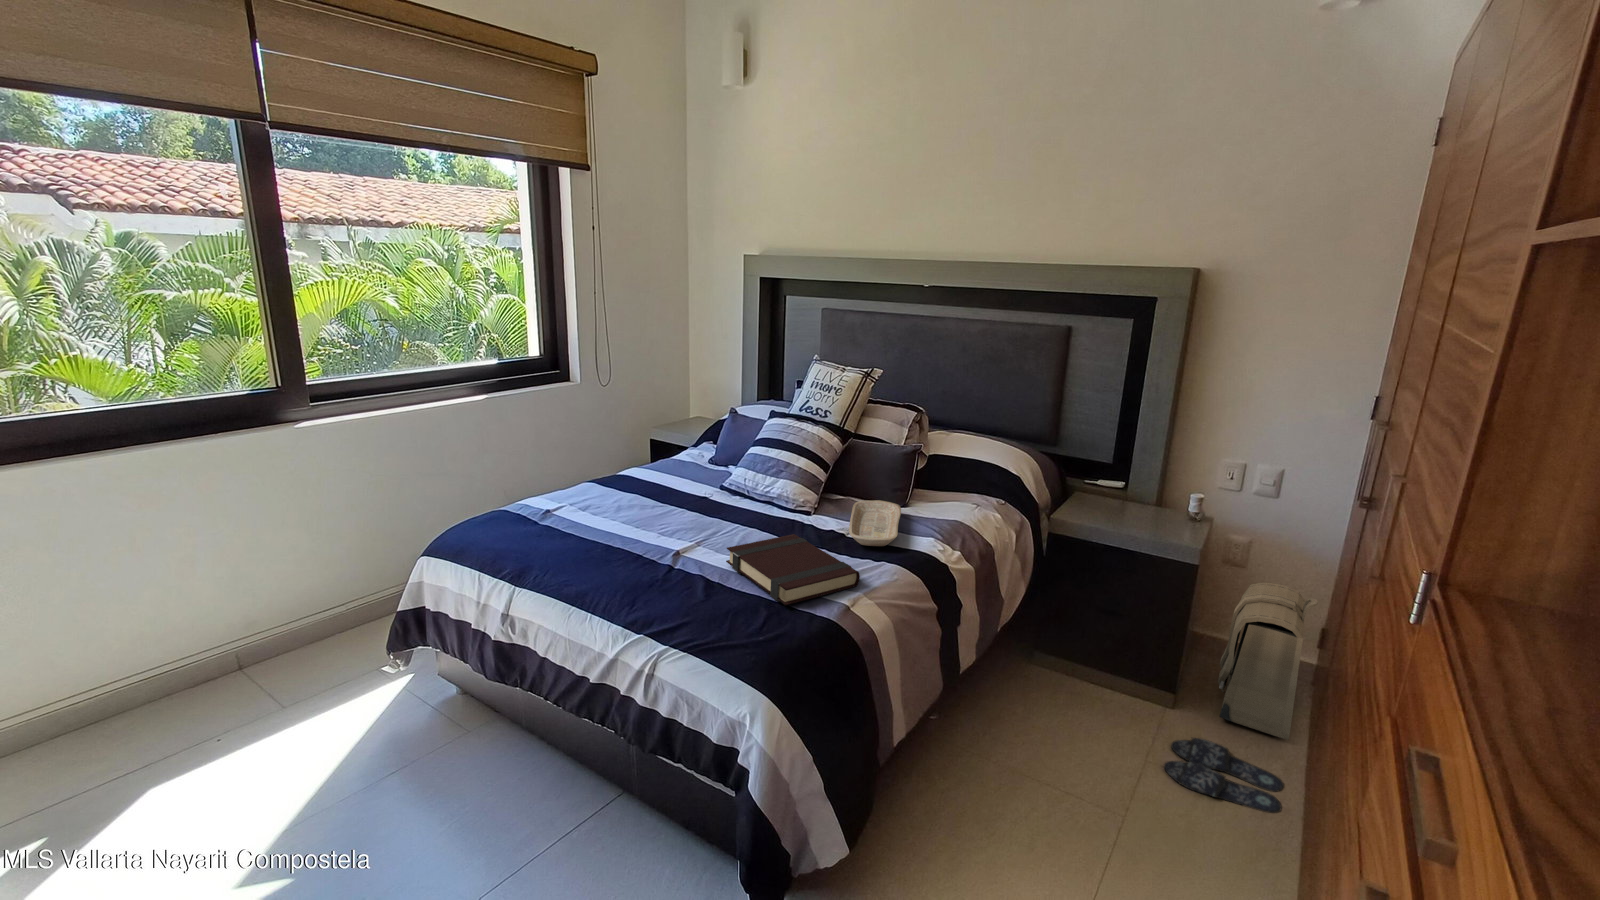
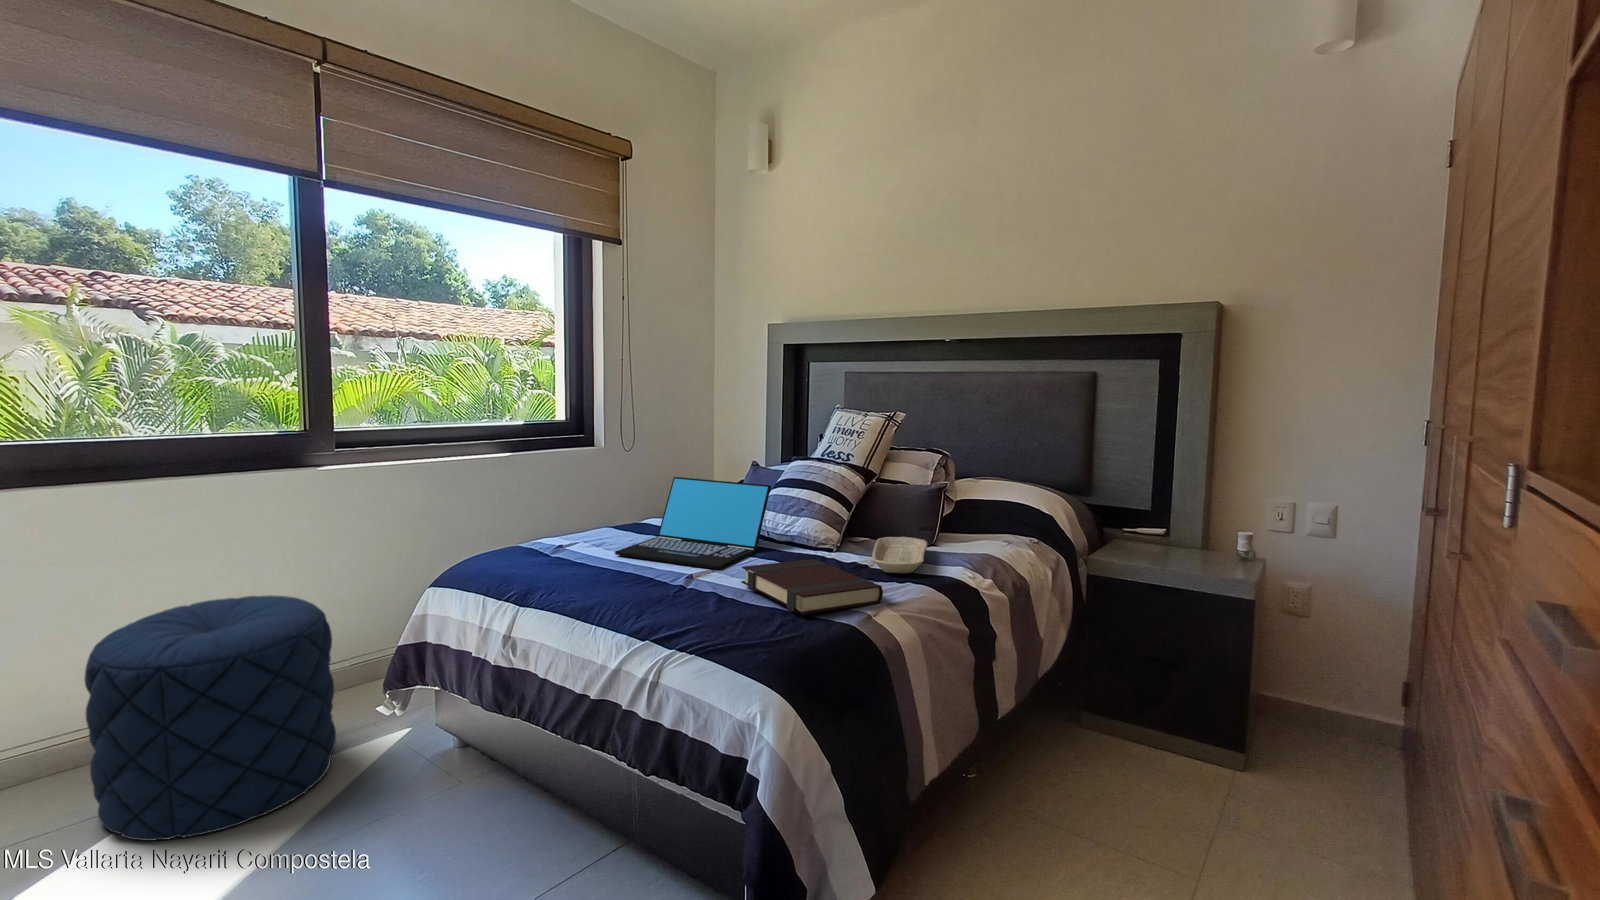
laptop: none [602,438,752,542] -> present [615,477,771,570]
pouf: none [98,564,346,801] -> present [85,595,336,841]
backpack: present [1218,583,1318,740] -> none [1291,628,1394,802]
slippers: present [1164,738,1284,813] -> none [1238,798,1383,878]

